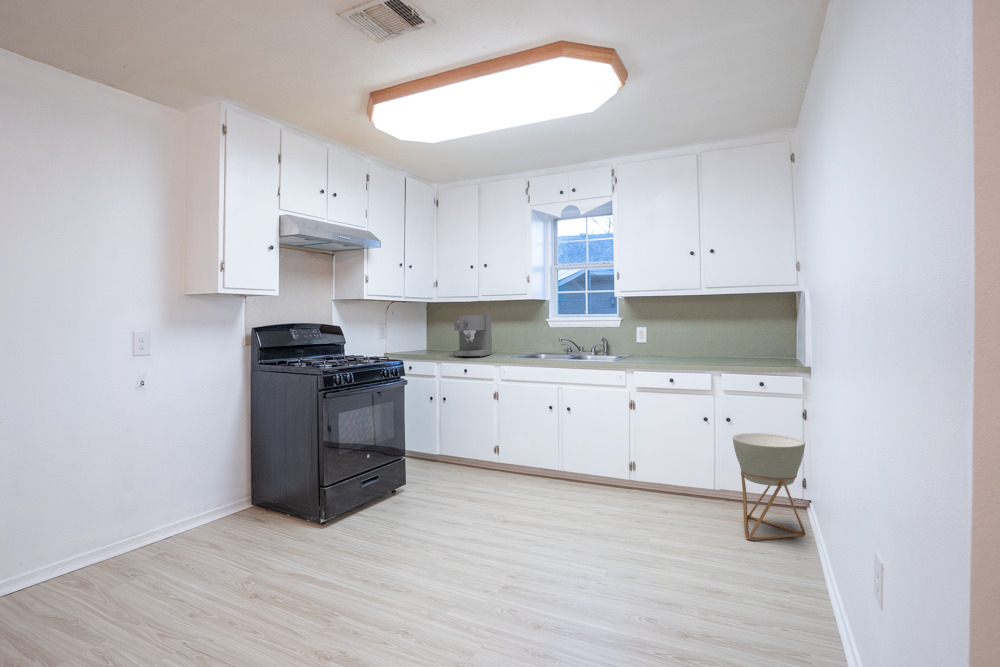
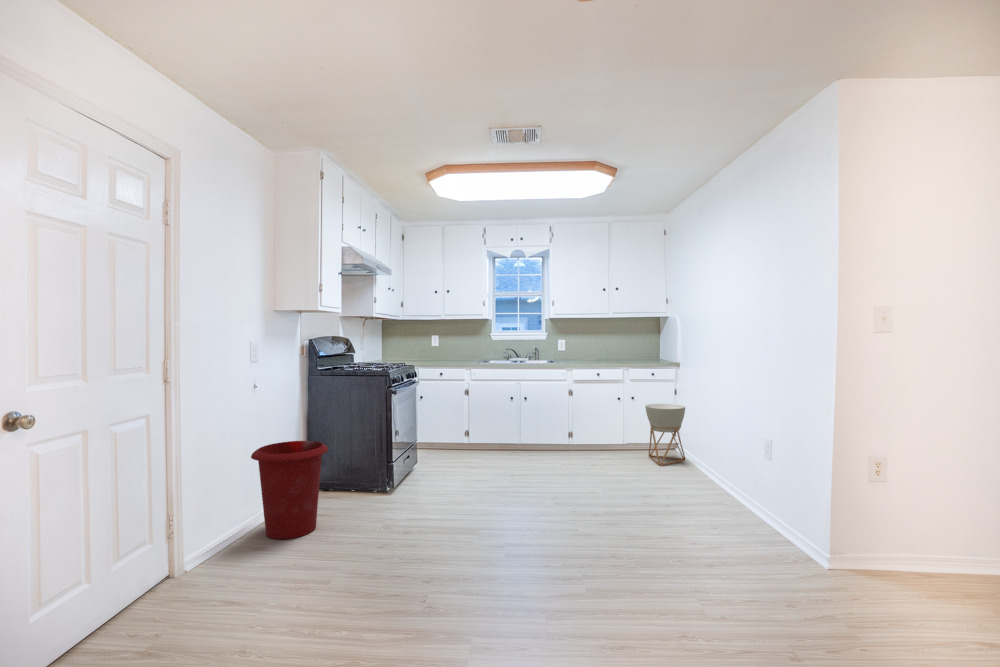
coffee maker: present [454,315,492,357] -> none [427,330,452,363]
waste bin: none [94,453,200,576] -> present [251,441,328,539]

